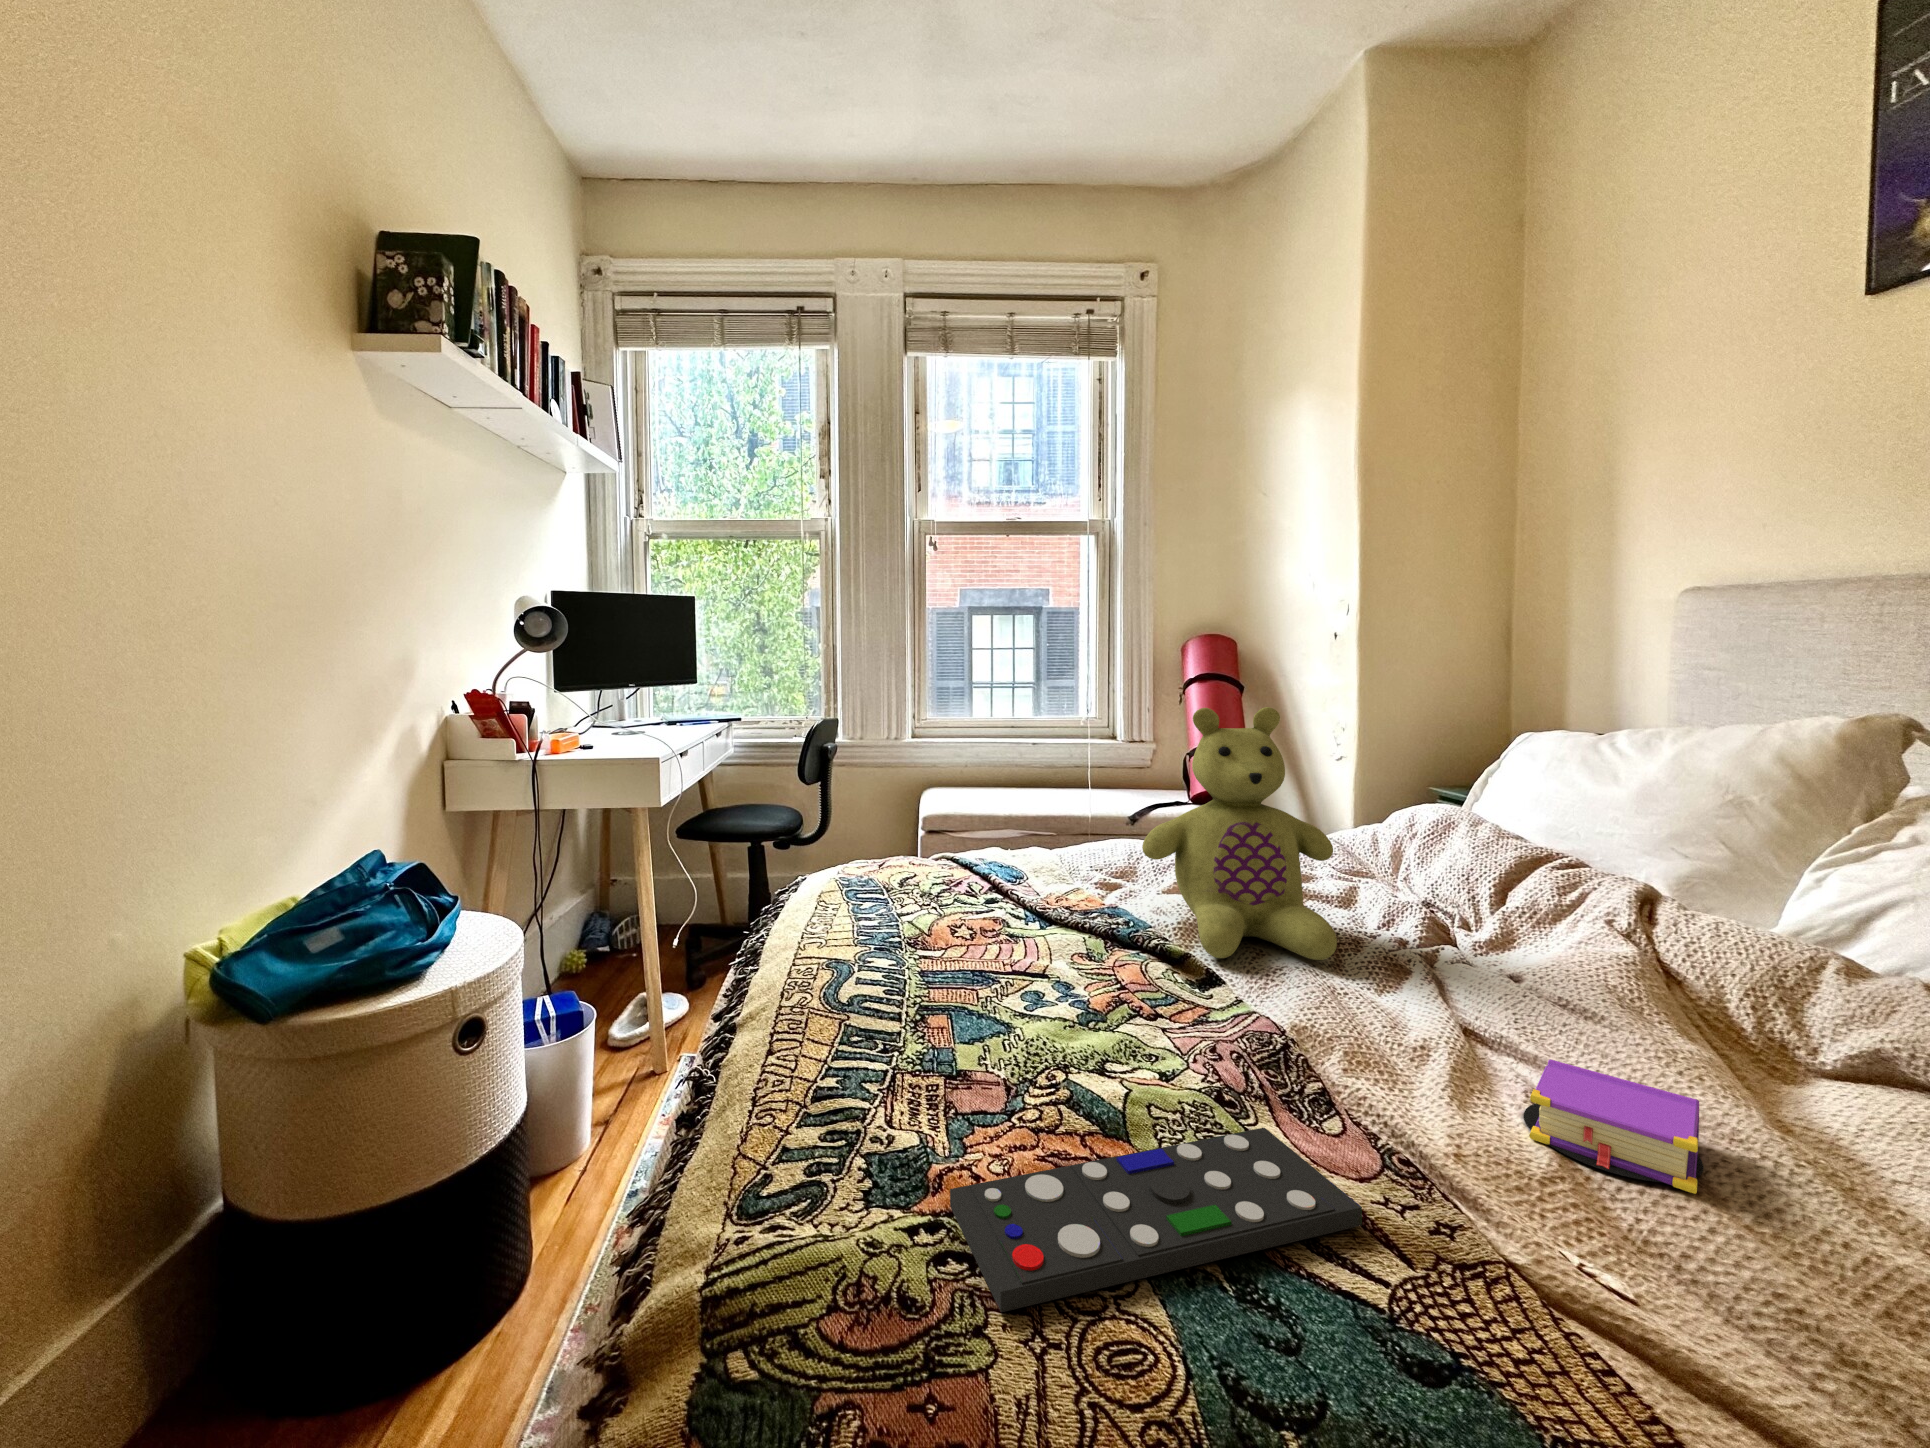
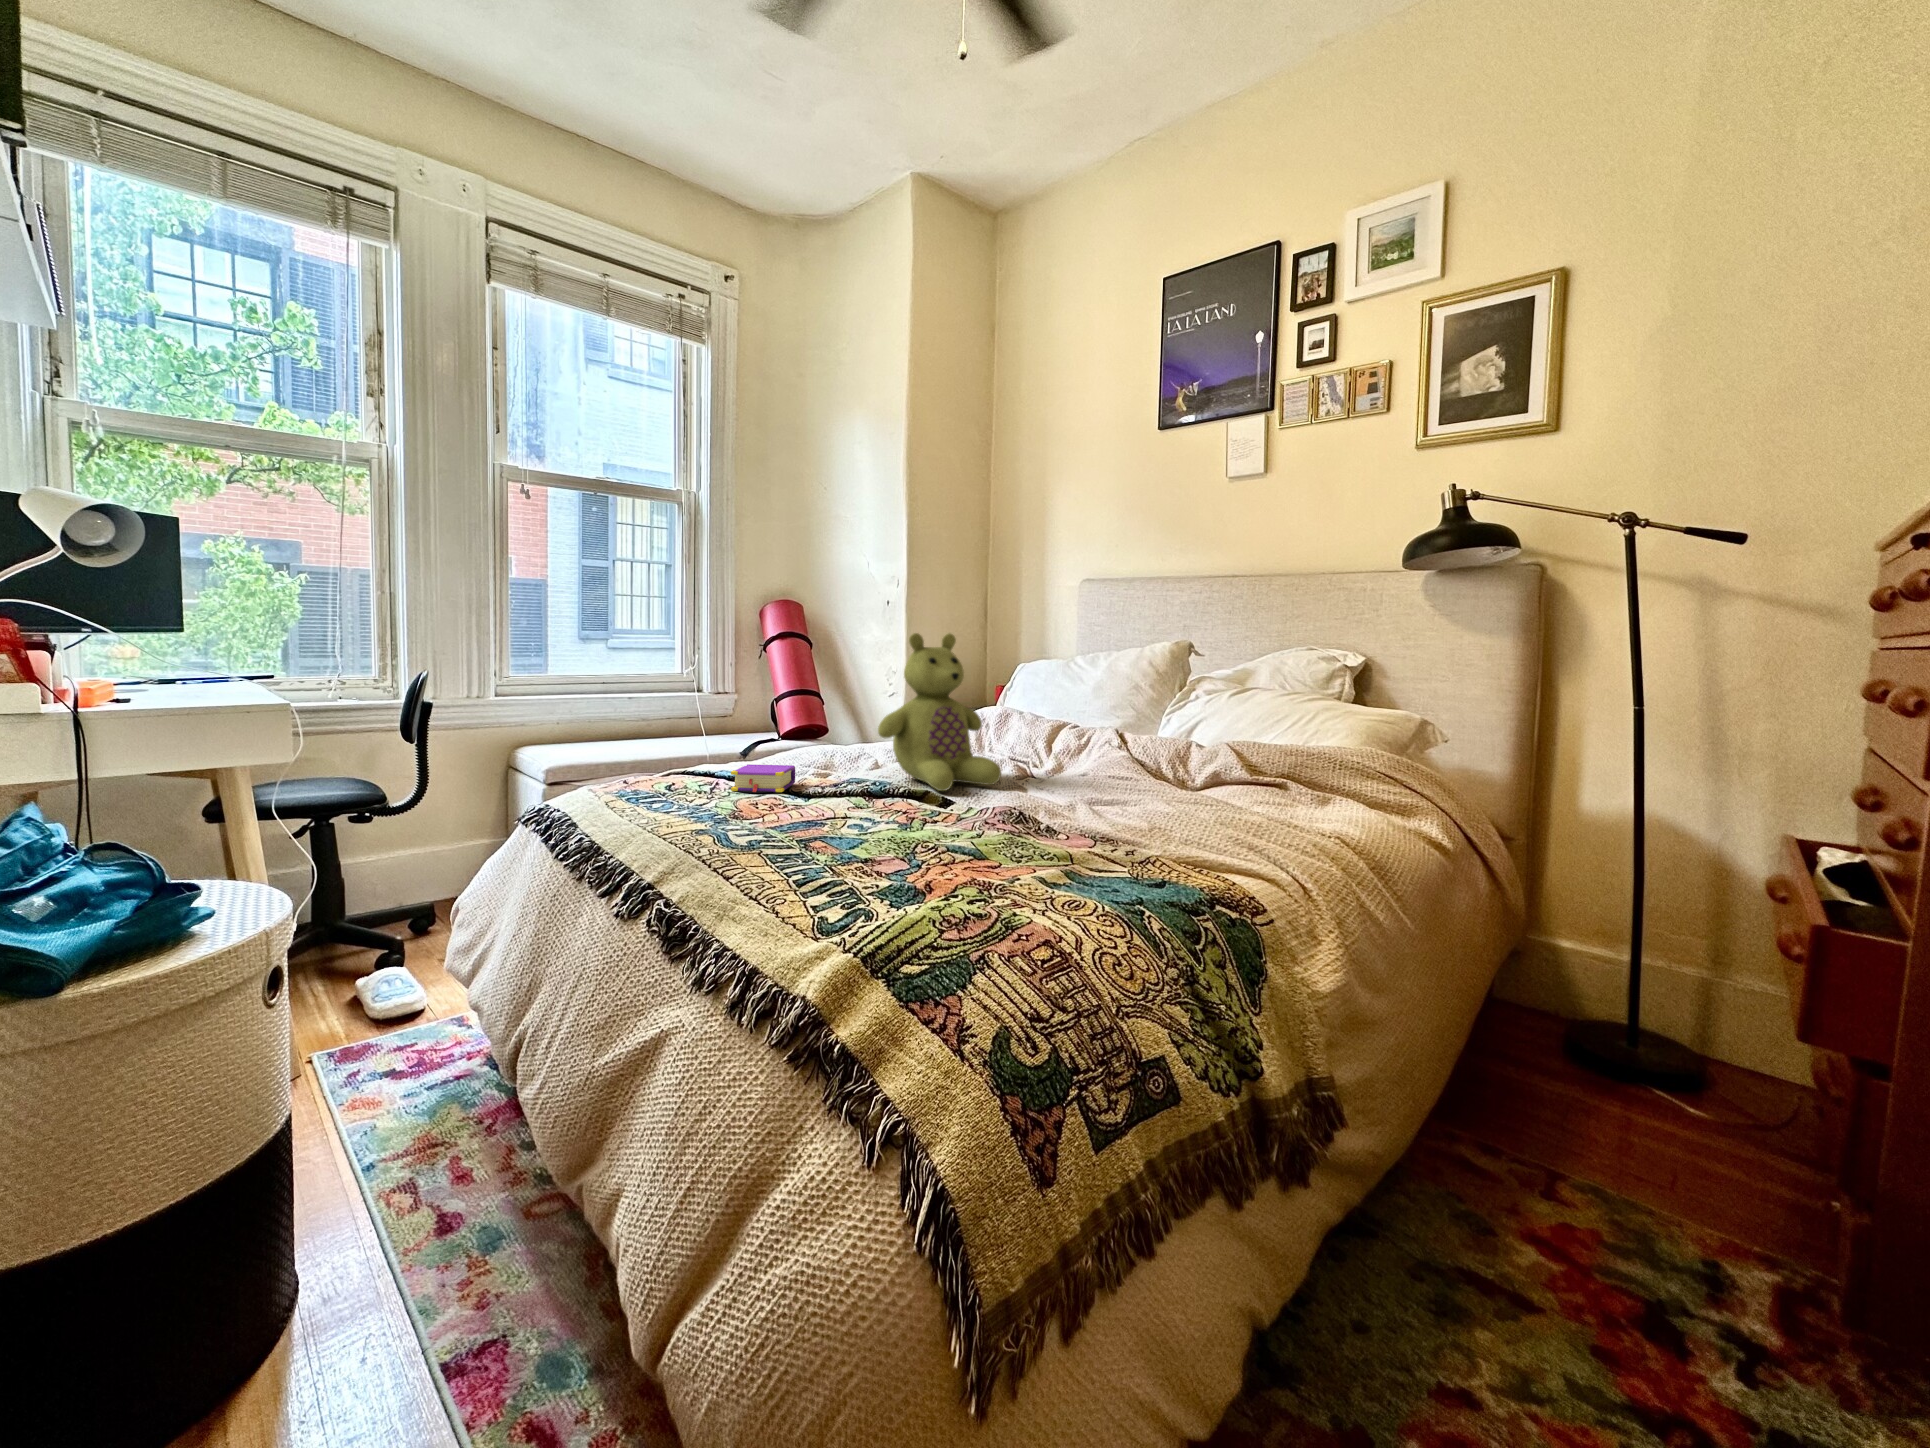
book: present [1523,1059,1704,1194] -> present [731,764,795,793]
remote control: present [950,1128,1362,1312] -> none [946,837,1108,910]

